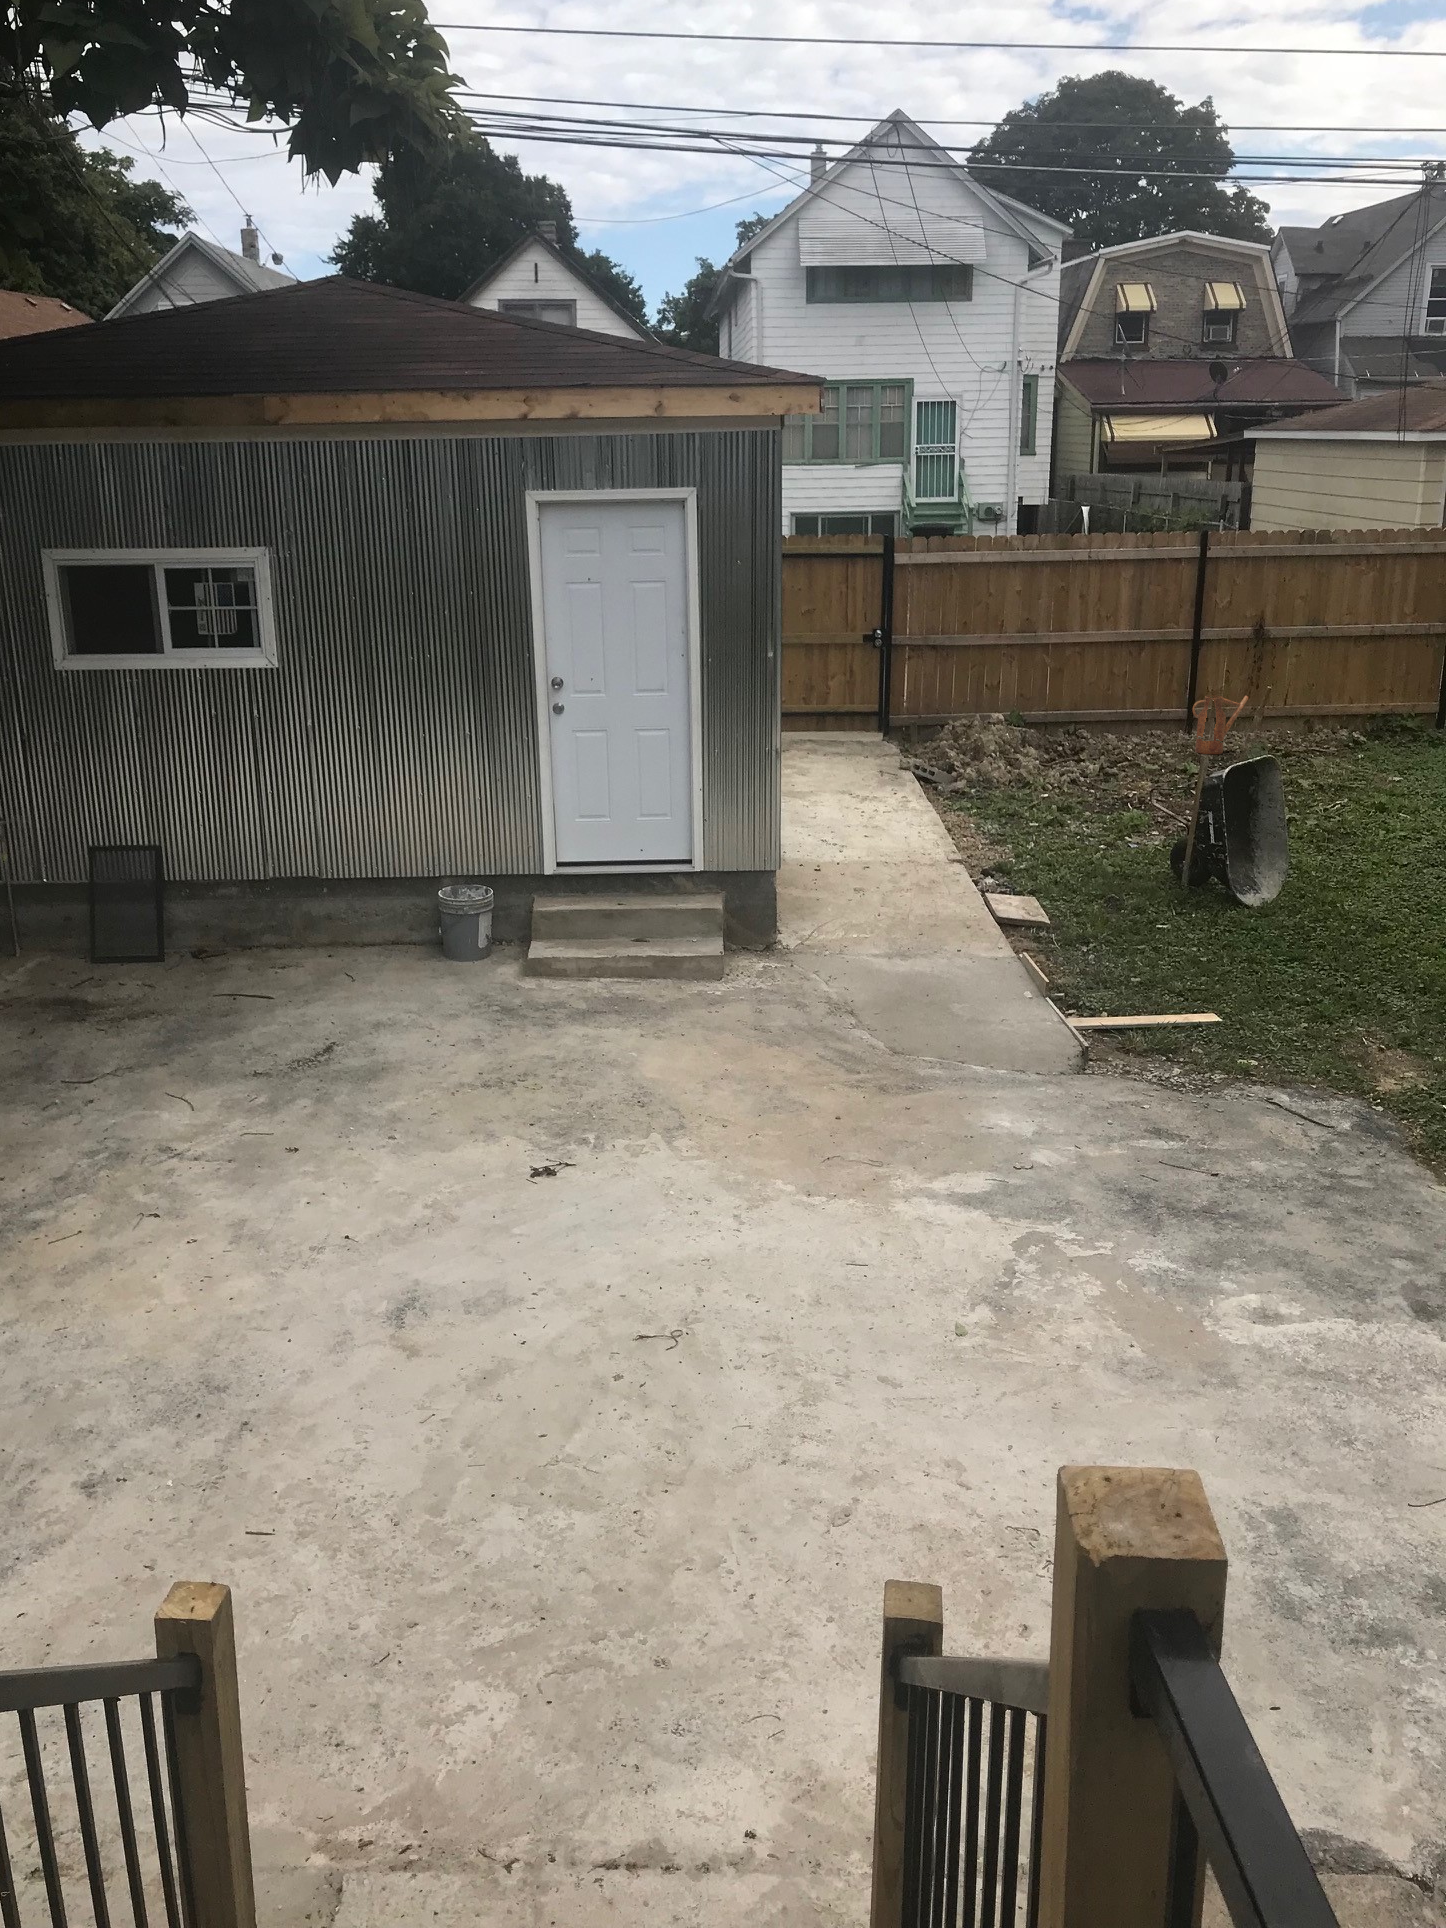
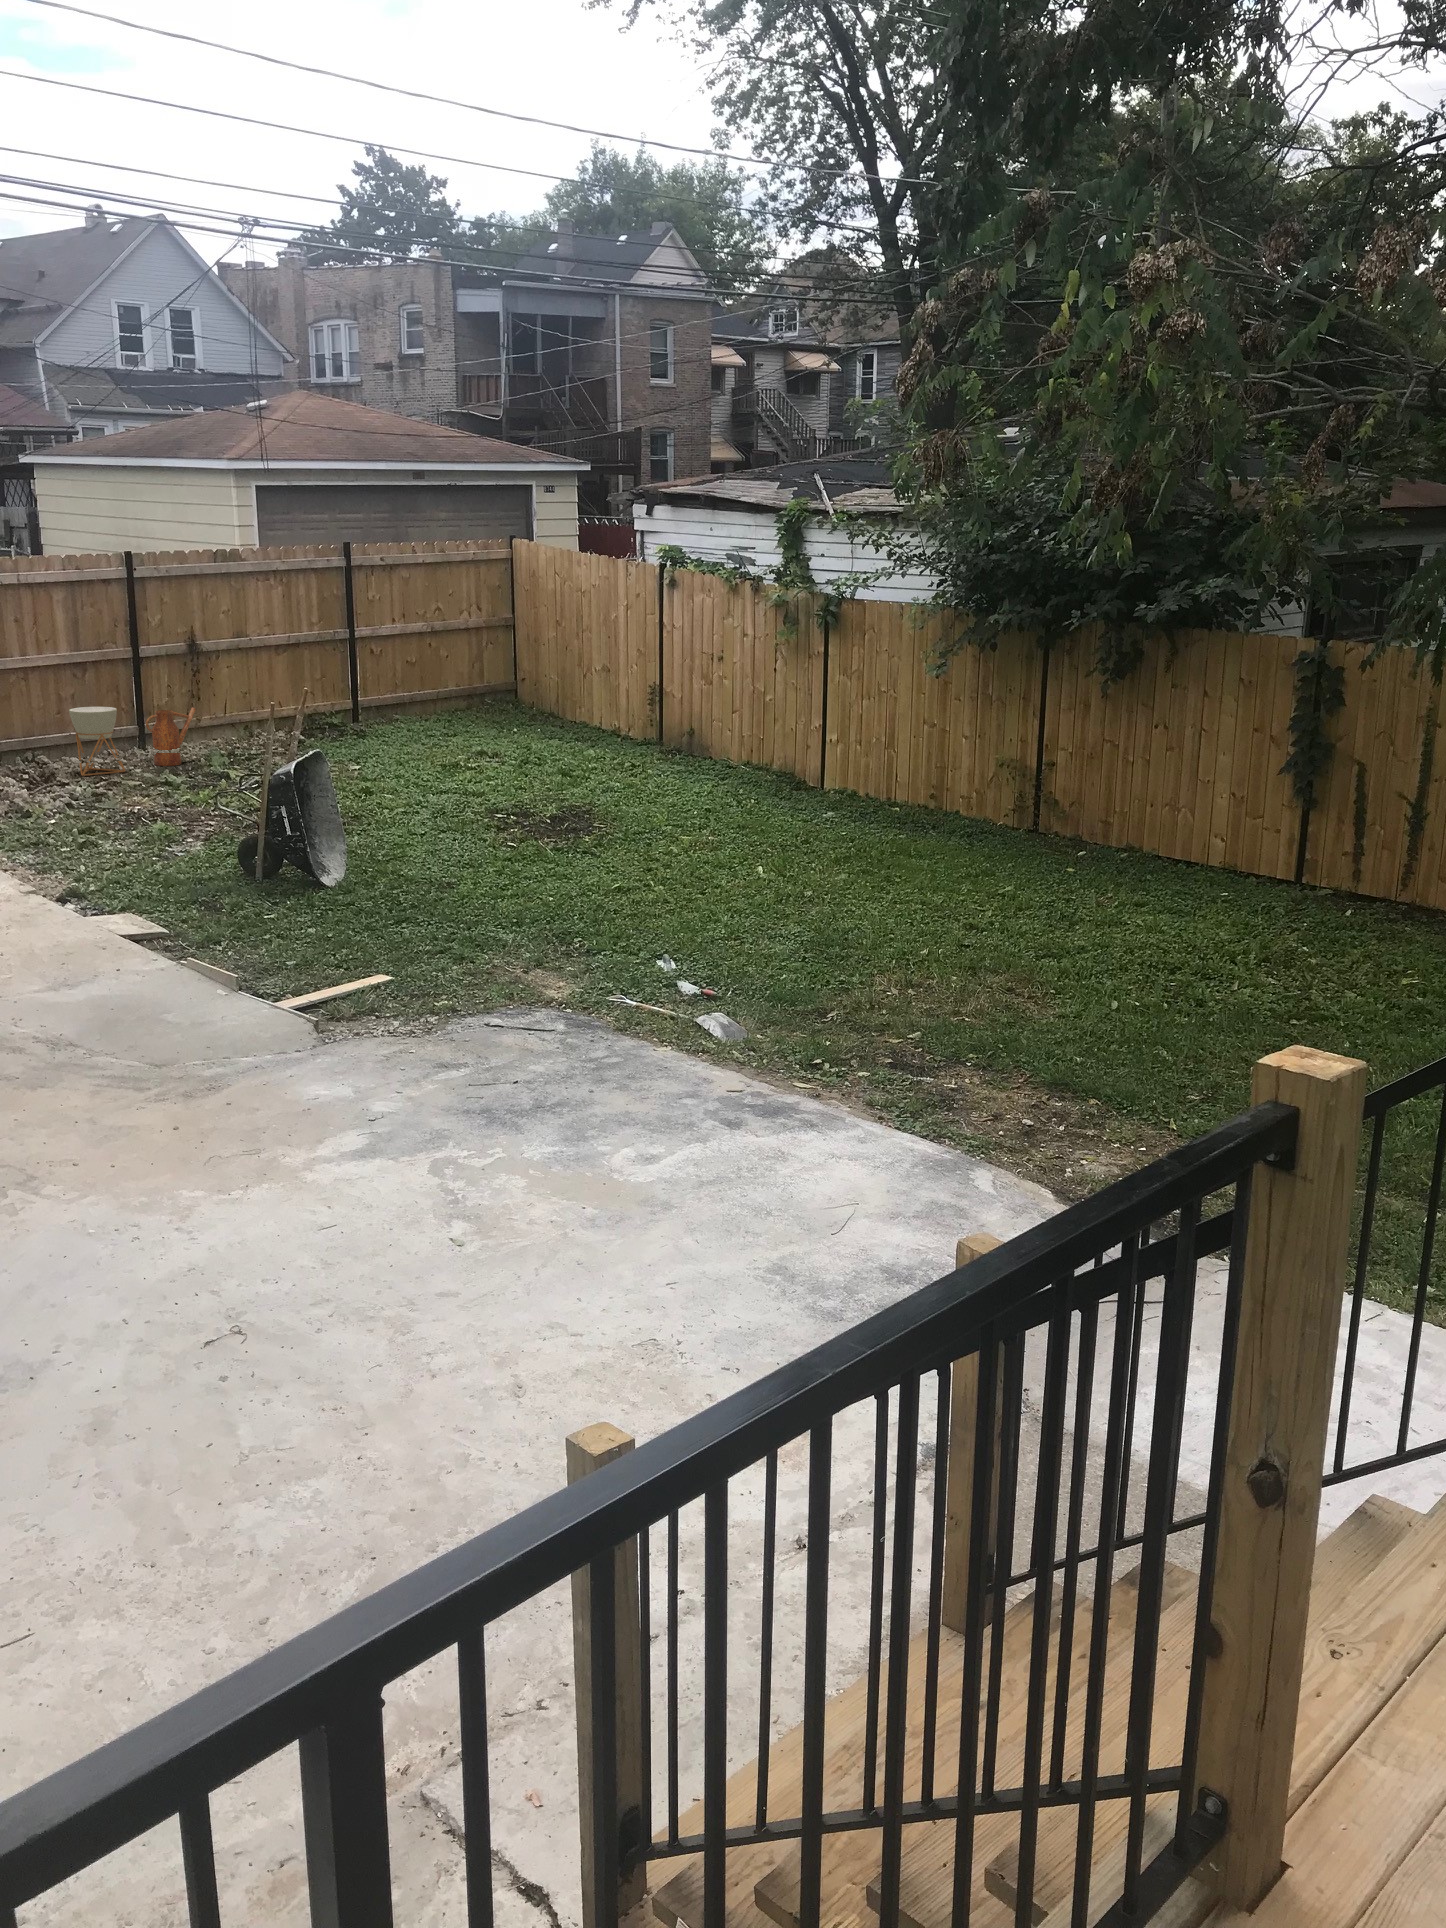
planter: none [1115,686,1163,755] -> present [69,707,125,776]

